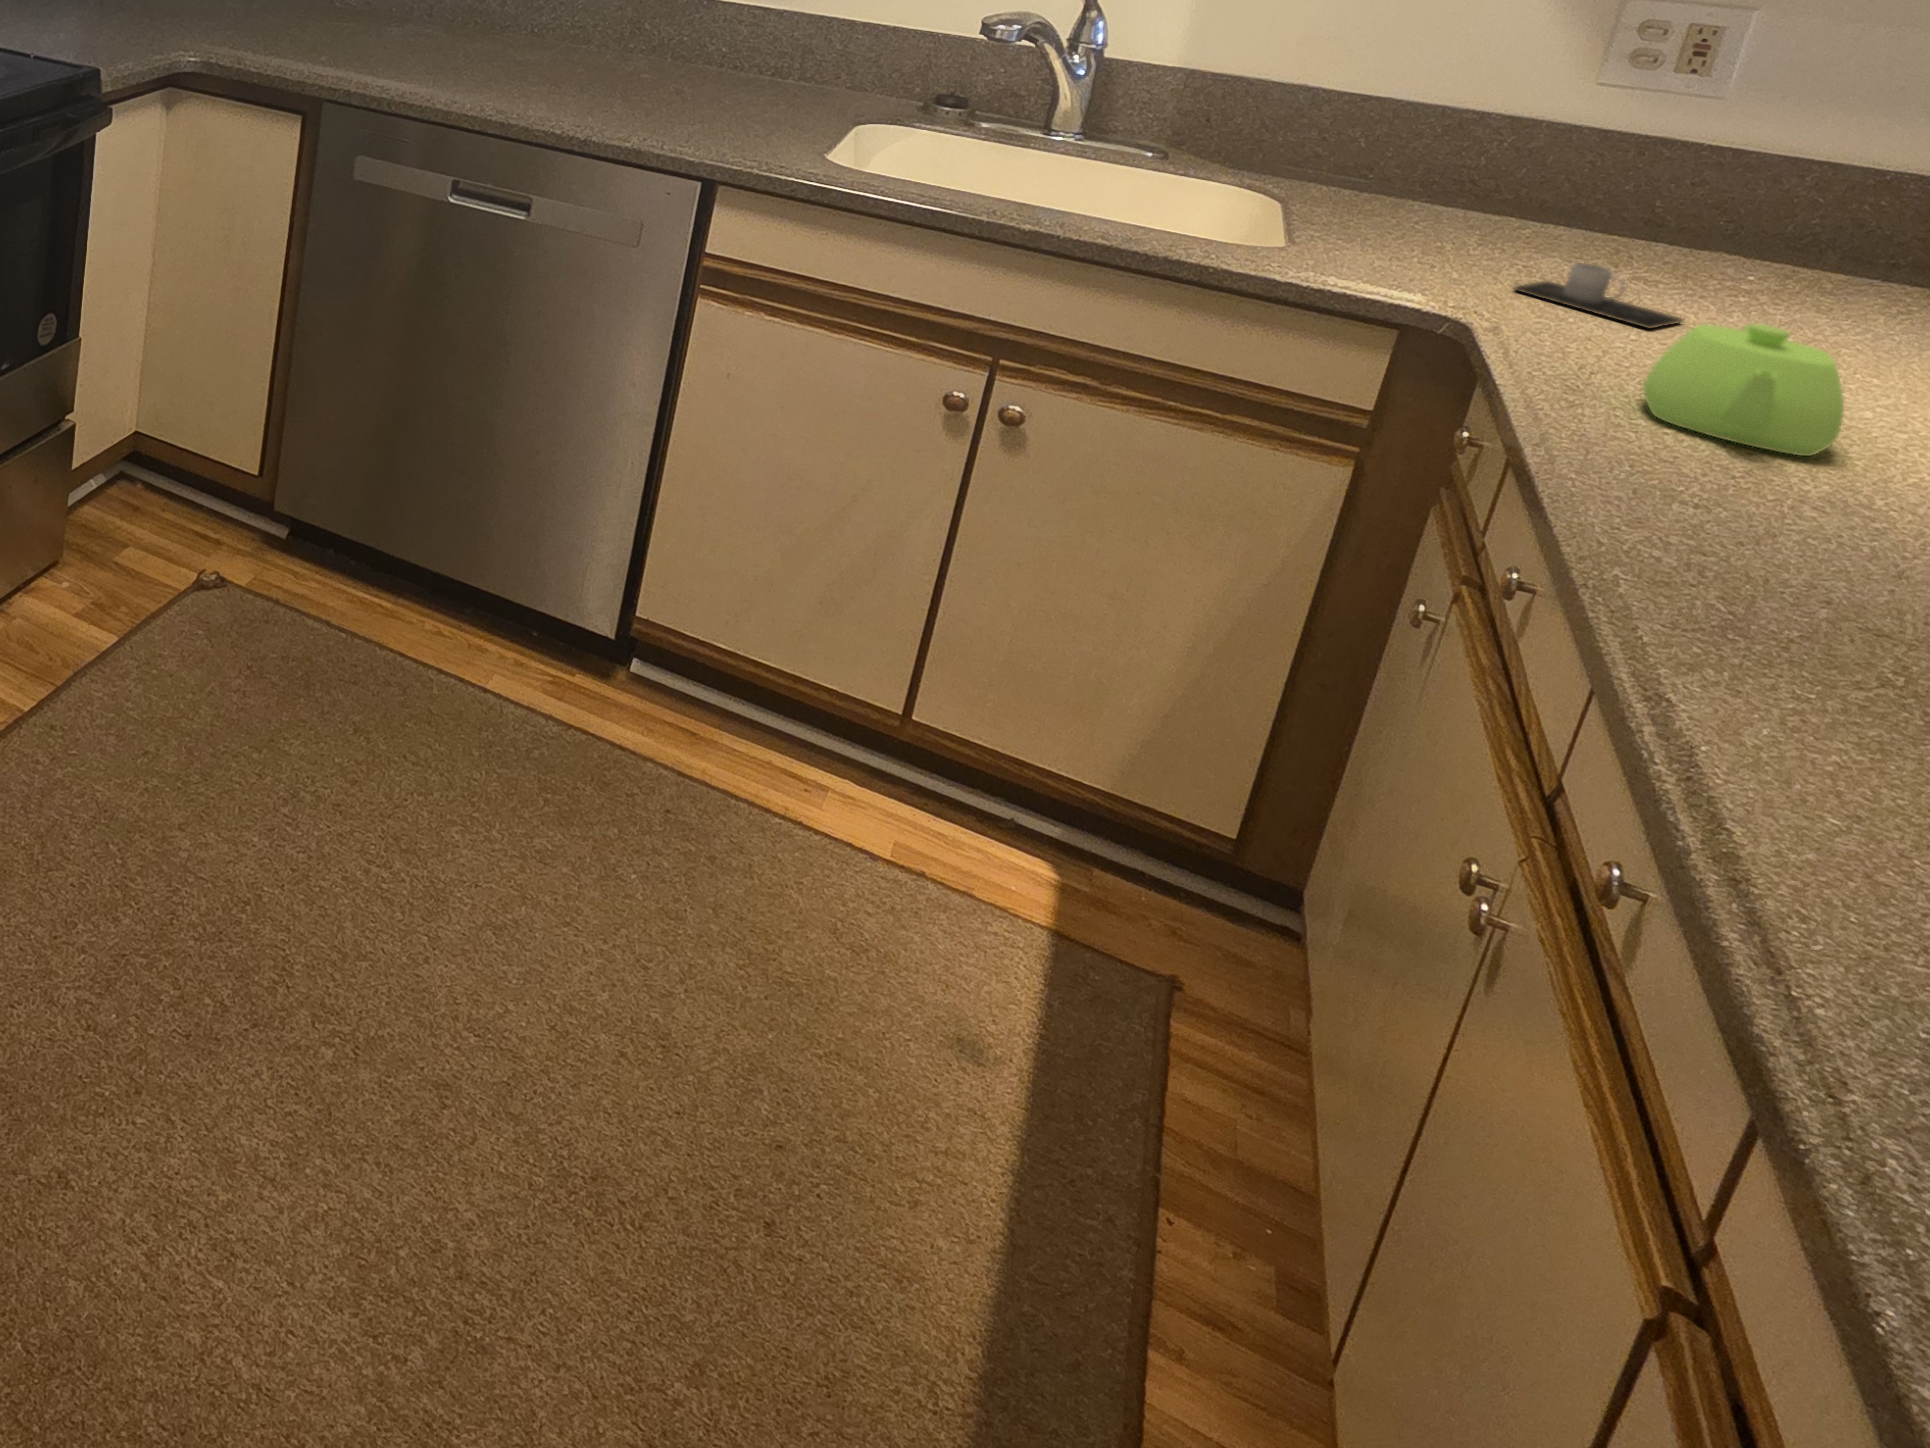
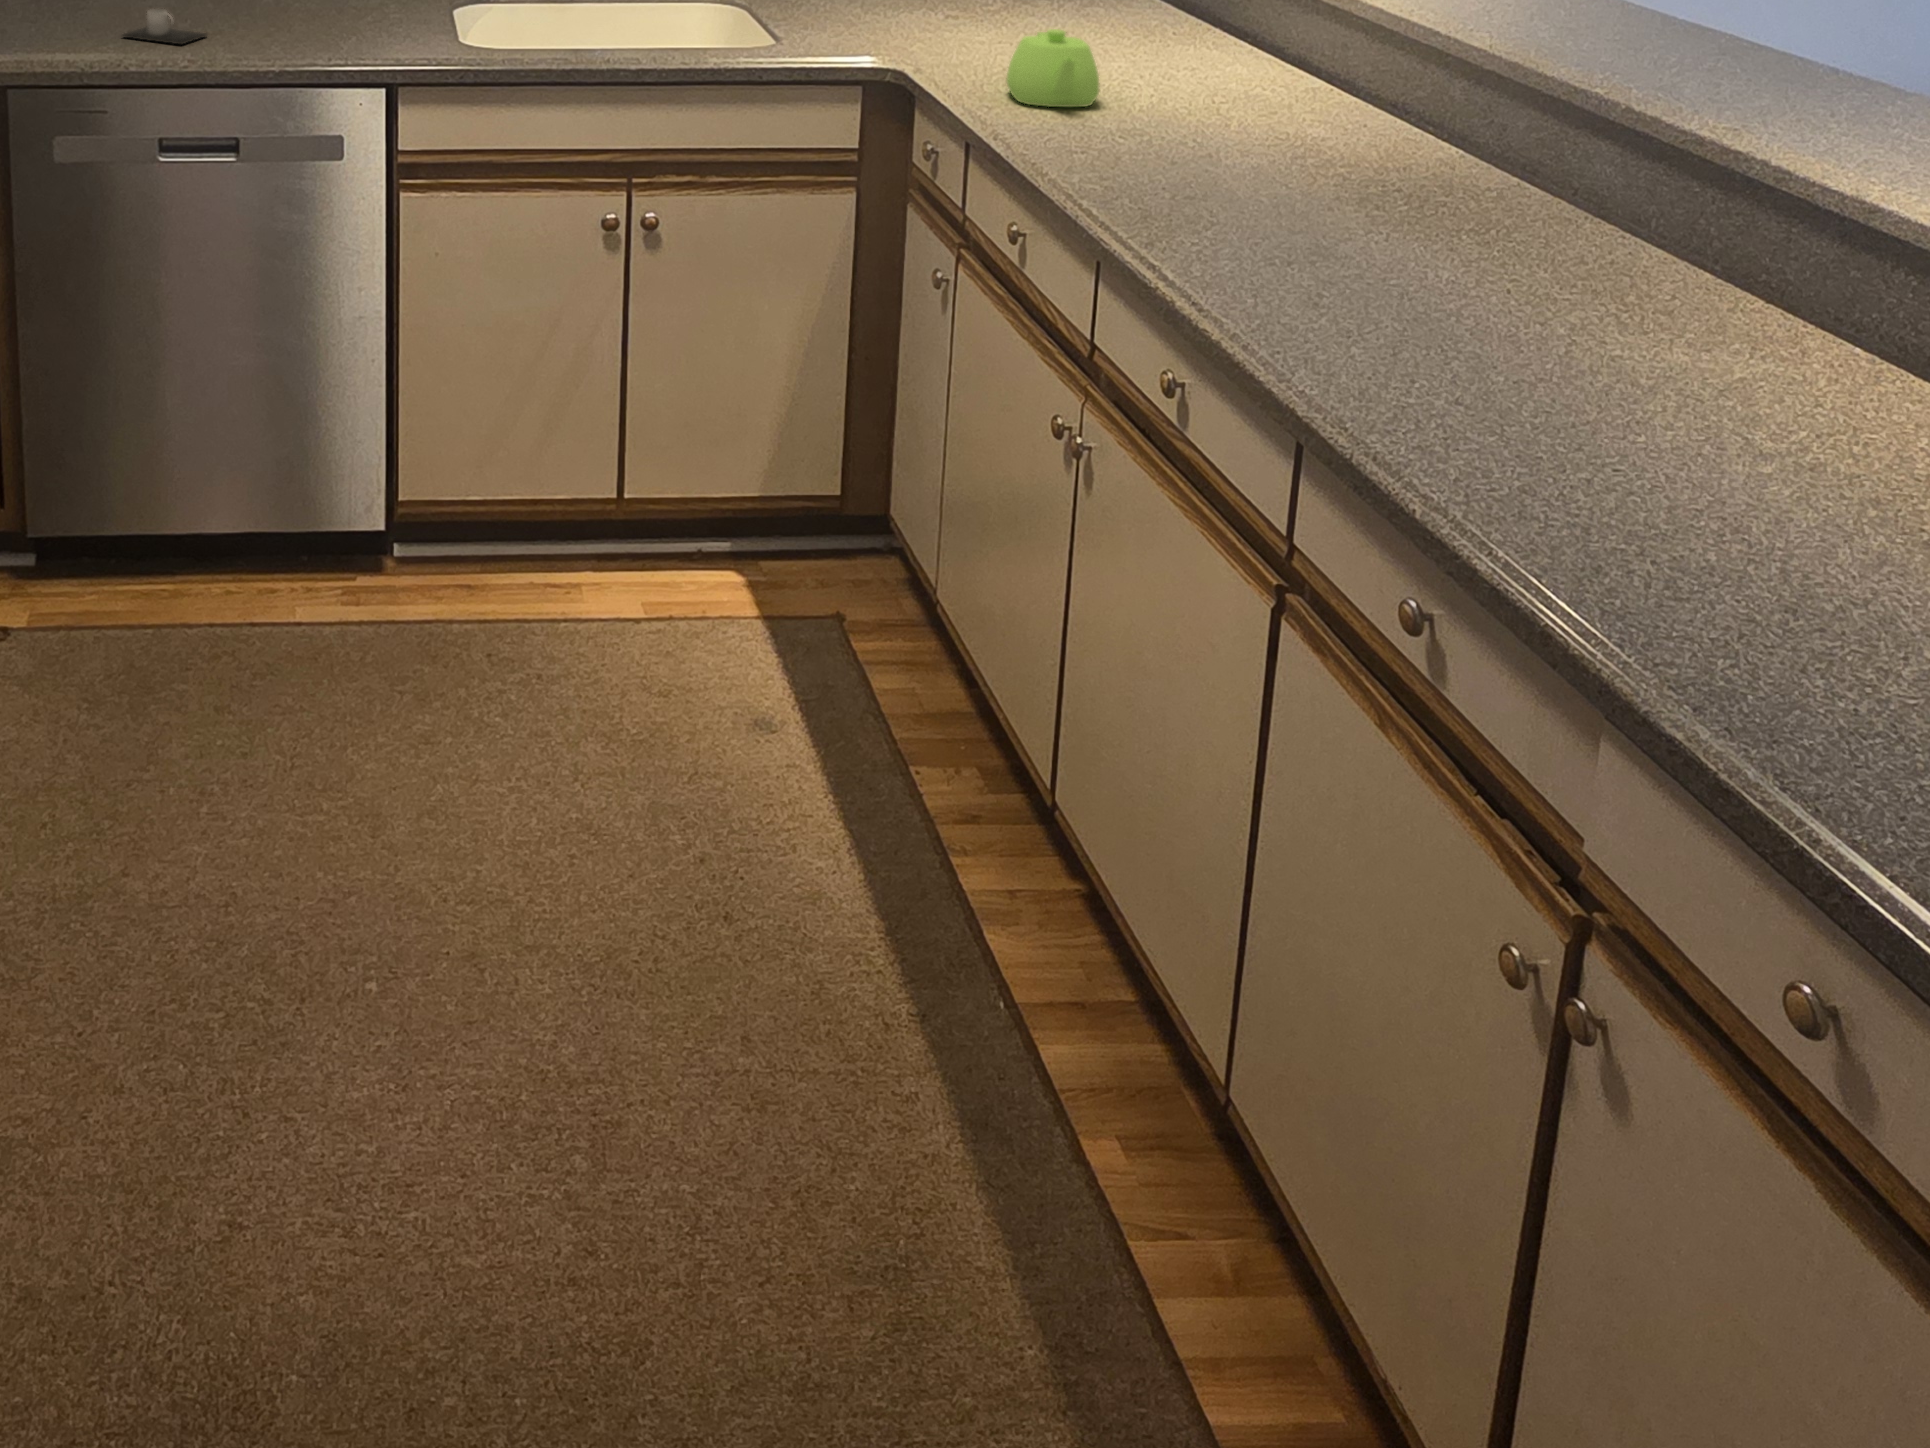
mug: present [1514,263,1683,329] -> present [122,9,207,45]

